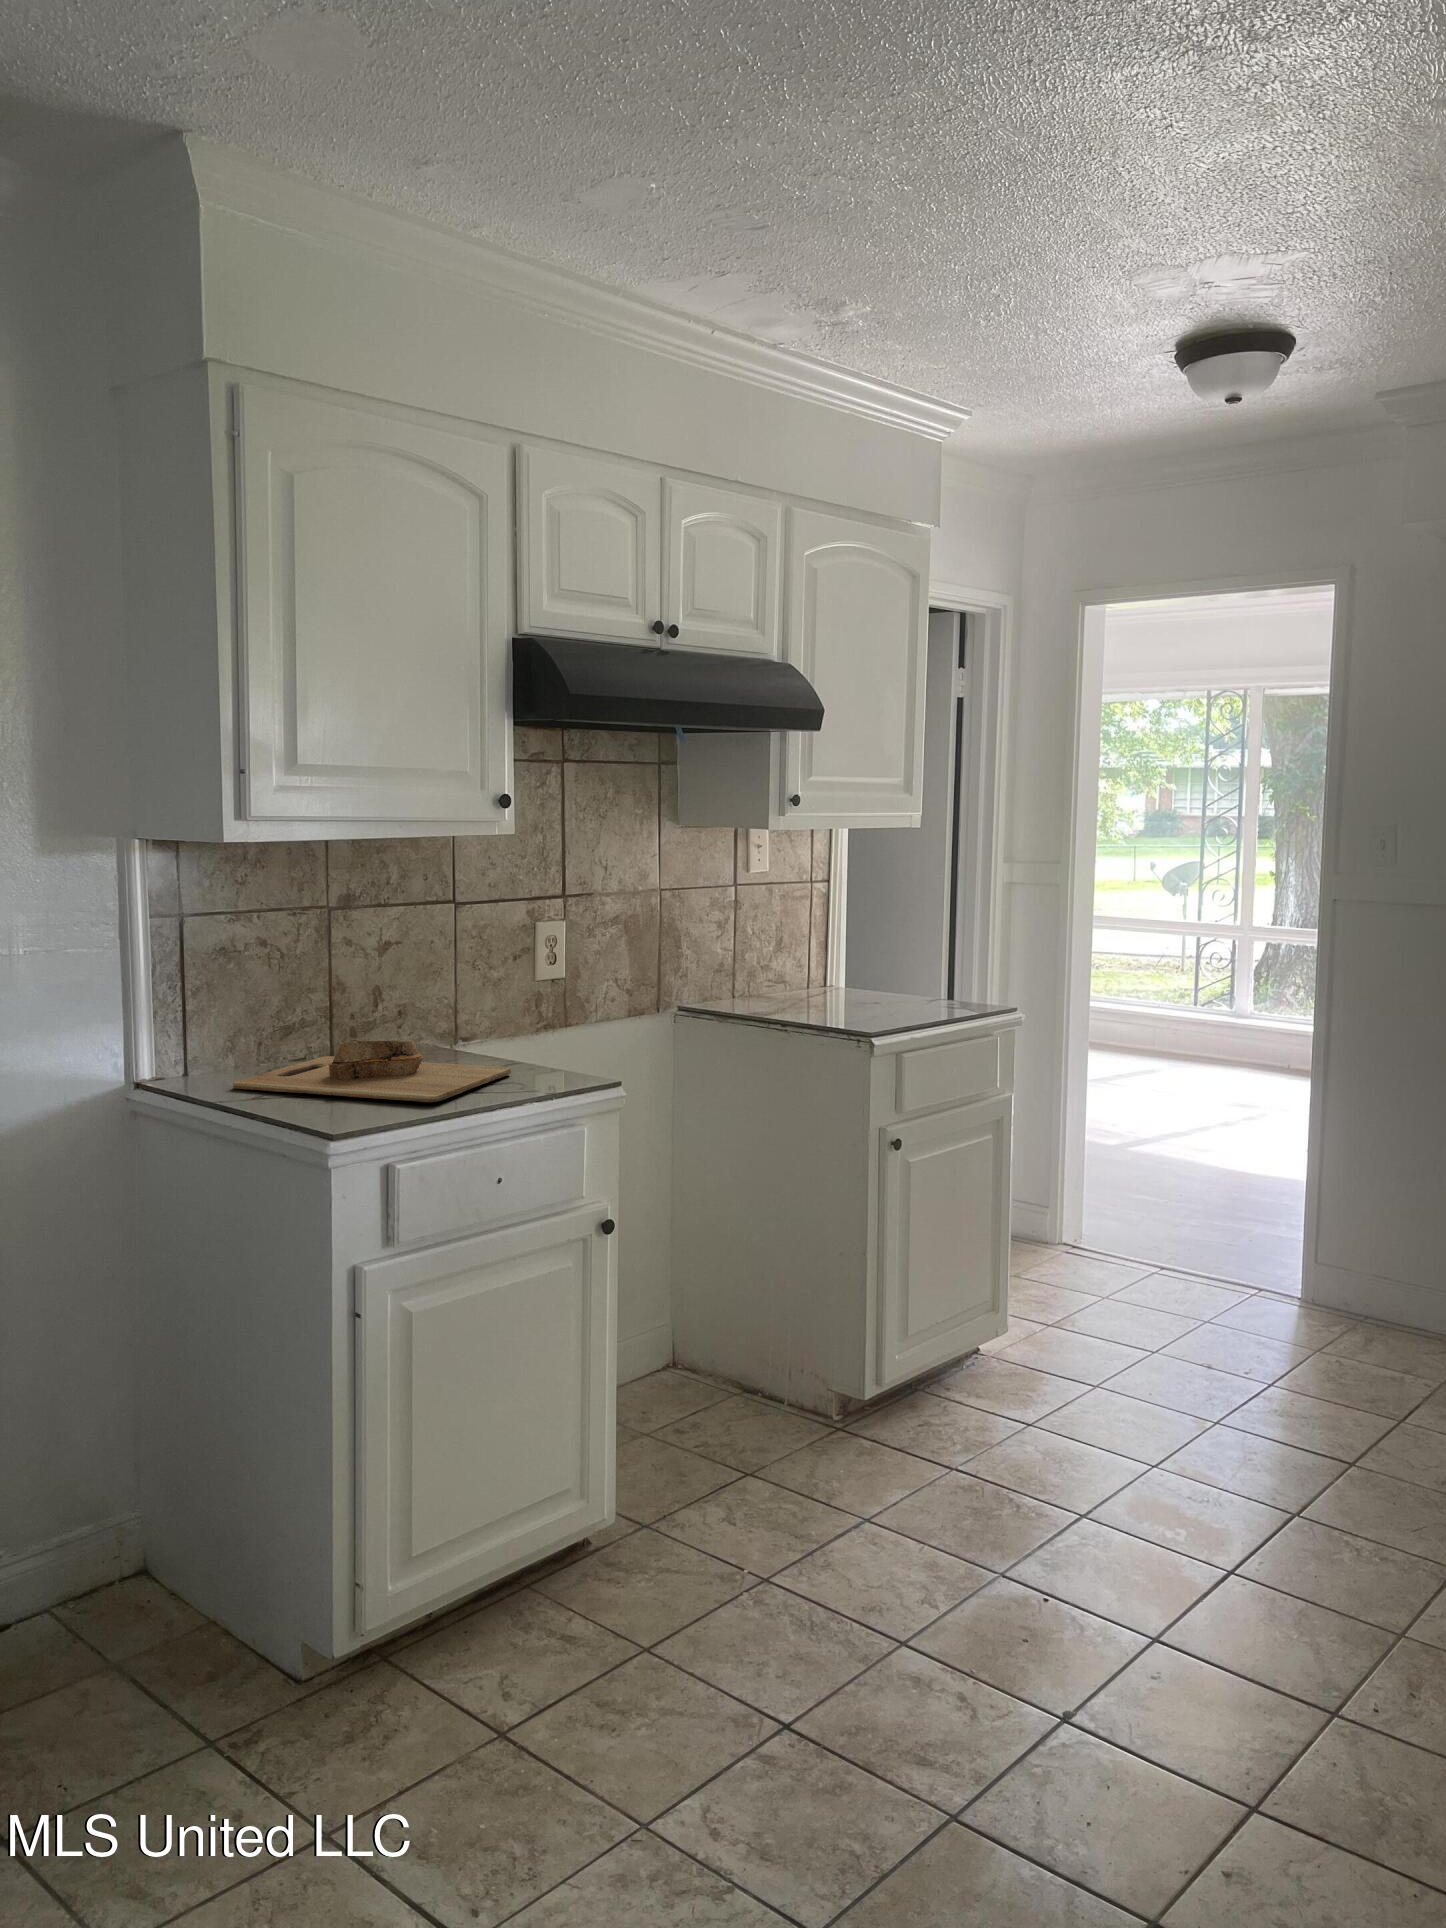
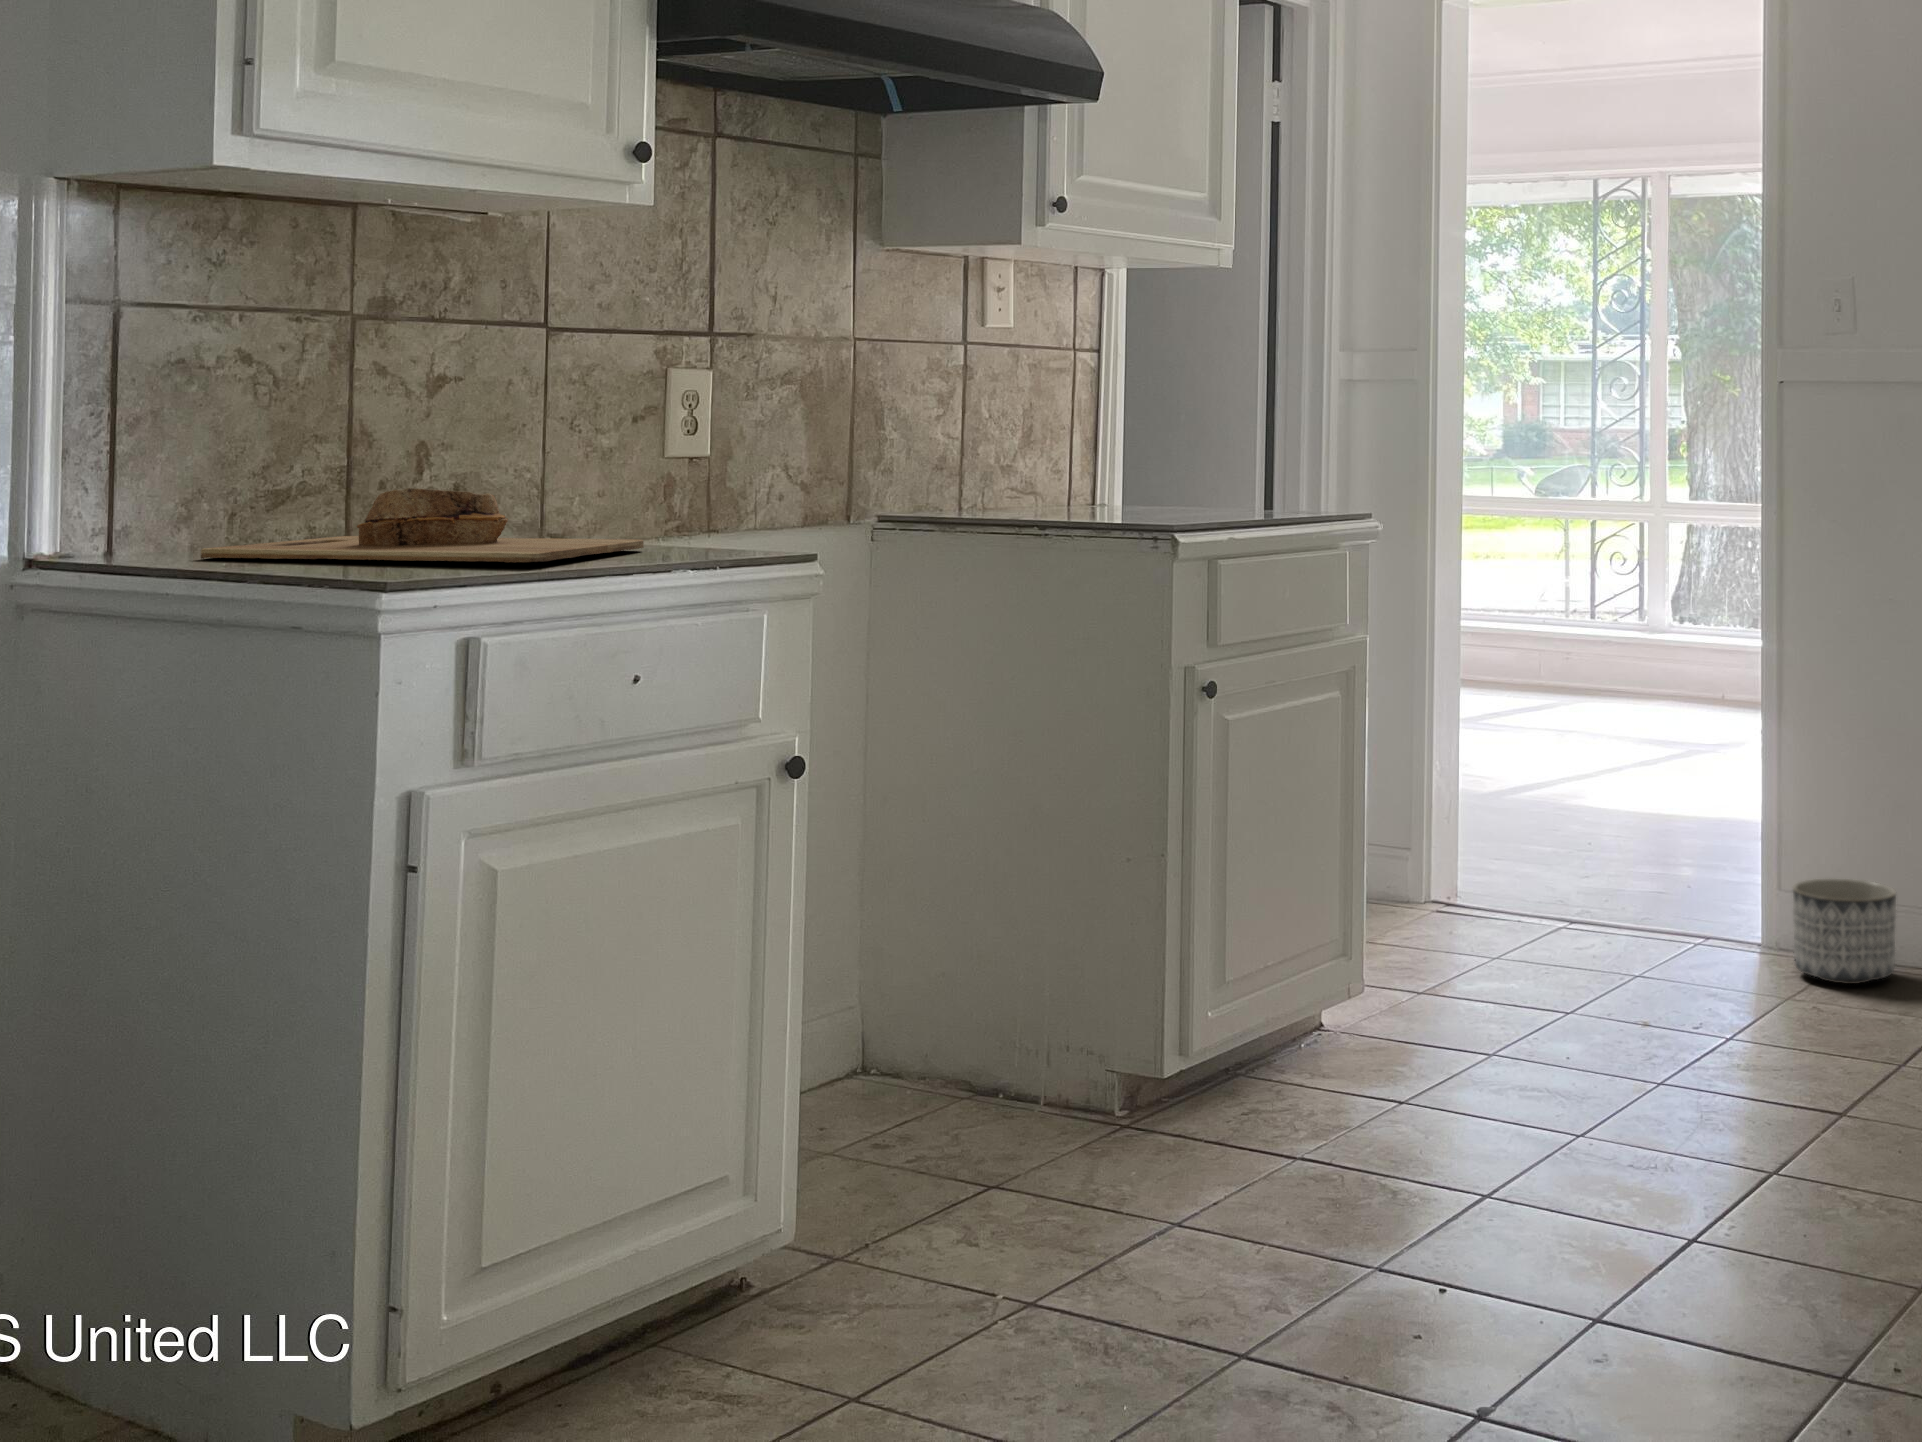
planter: none [1330,1265,1411,1345] -> present [1793,879,1896,984]

